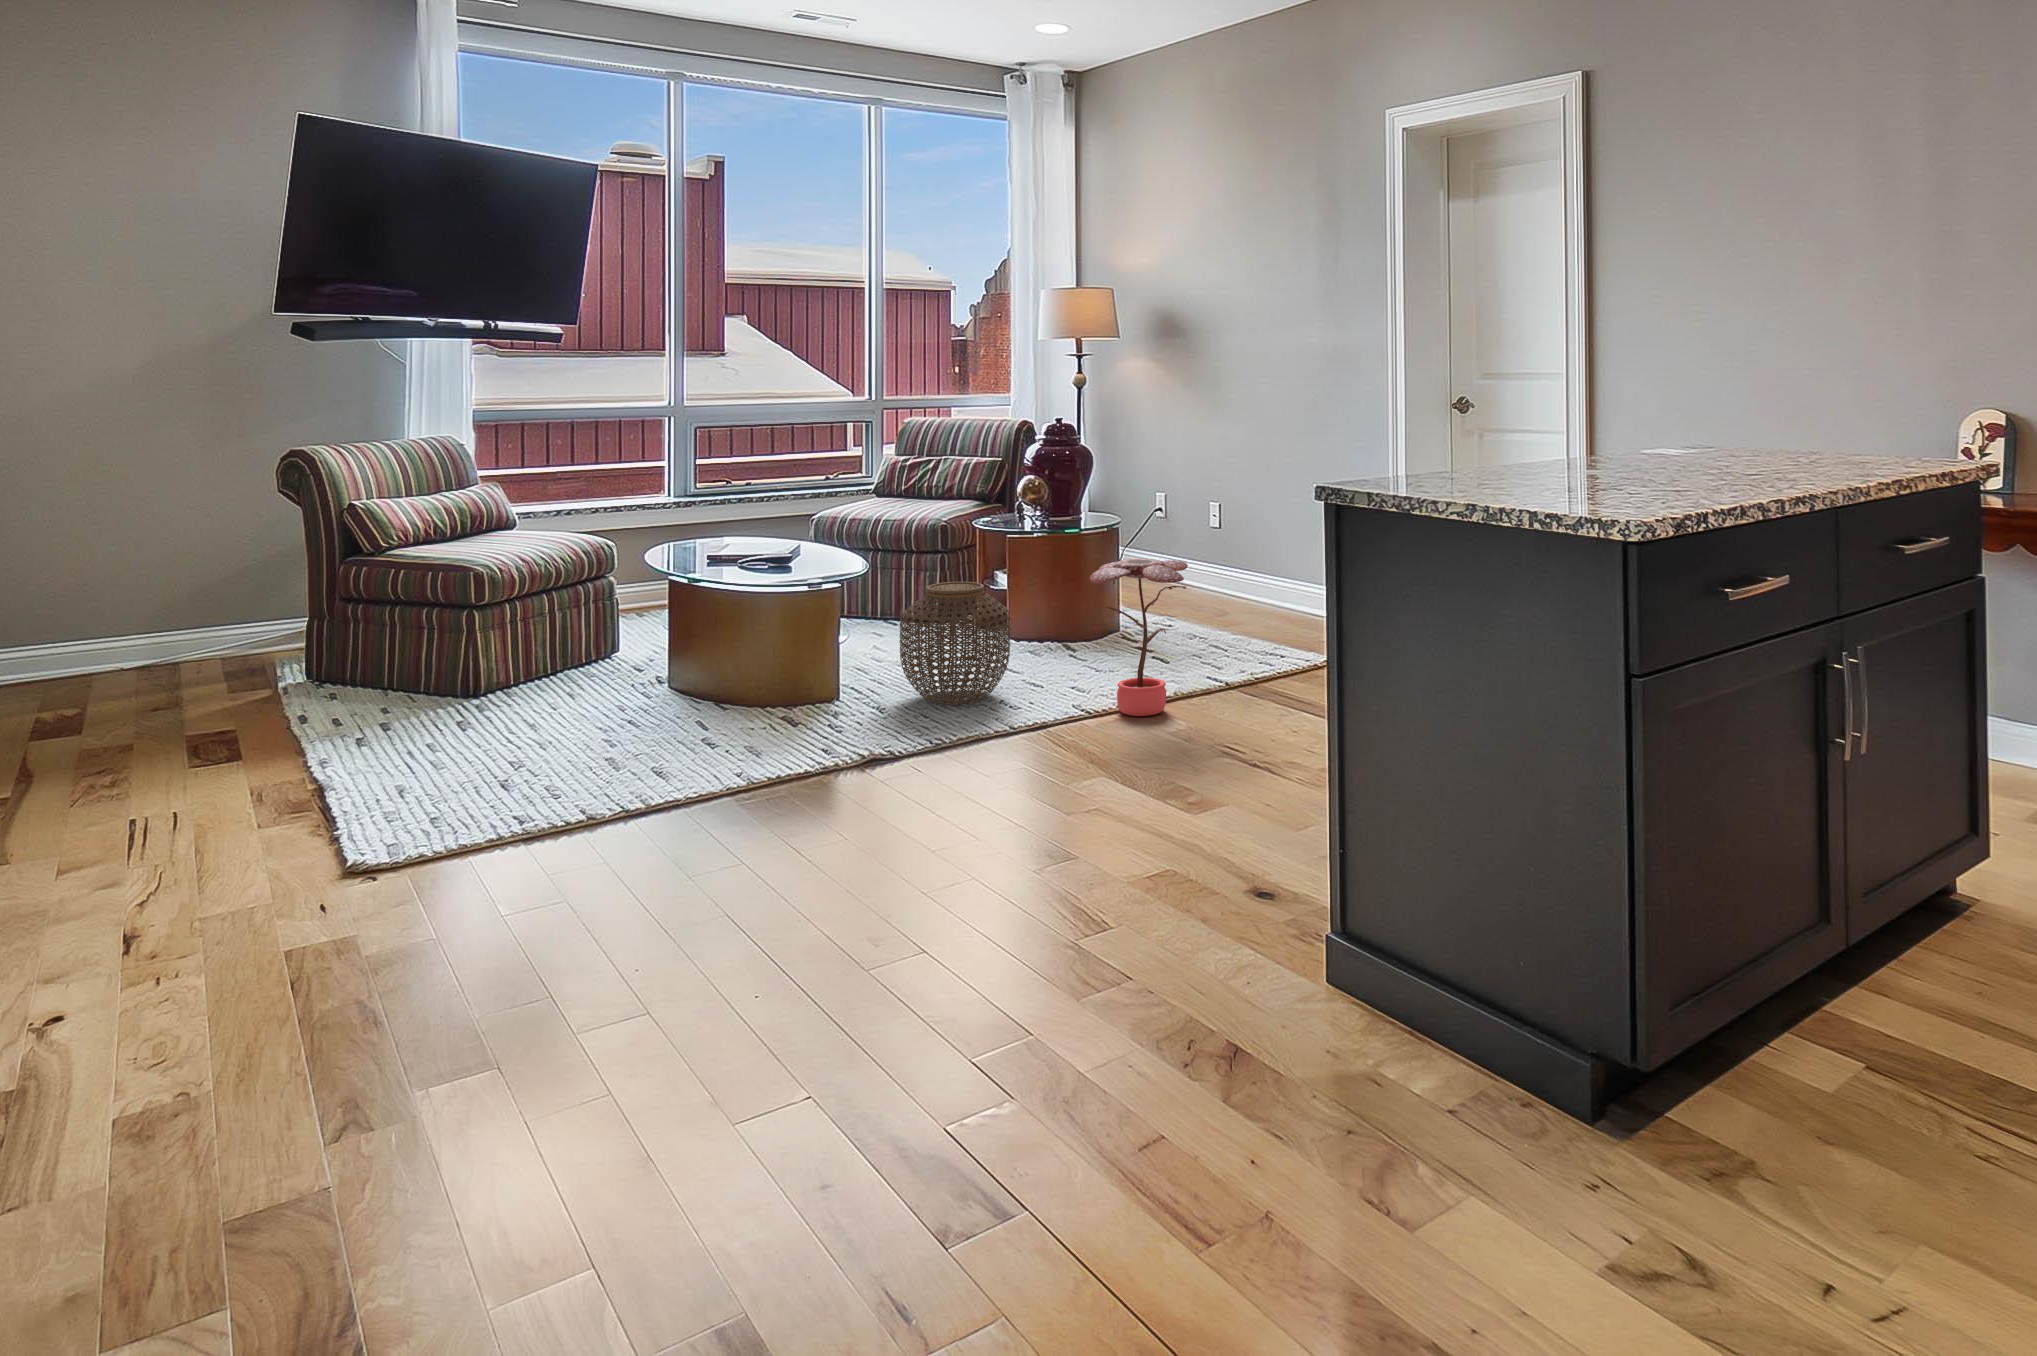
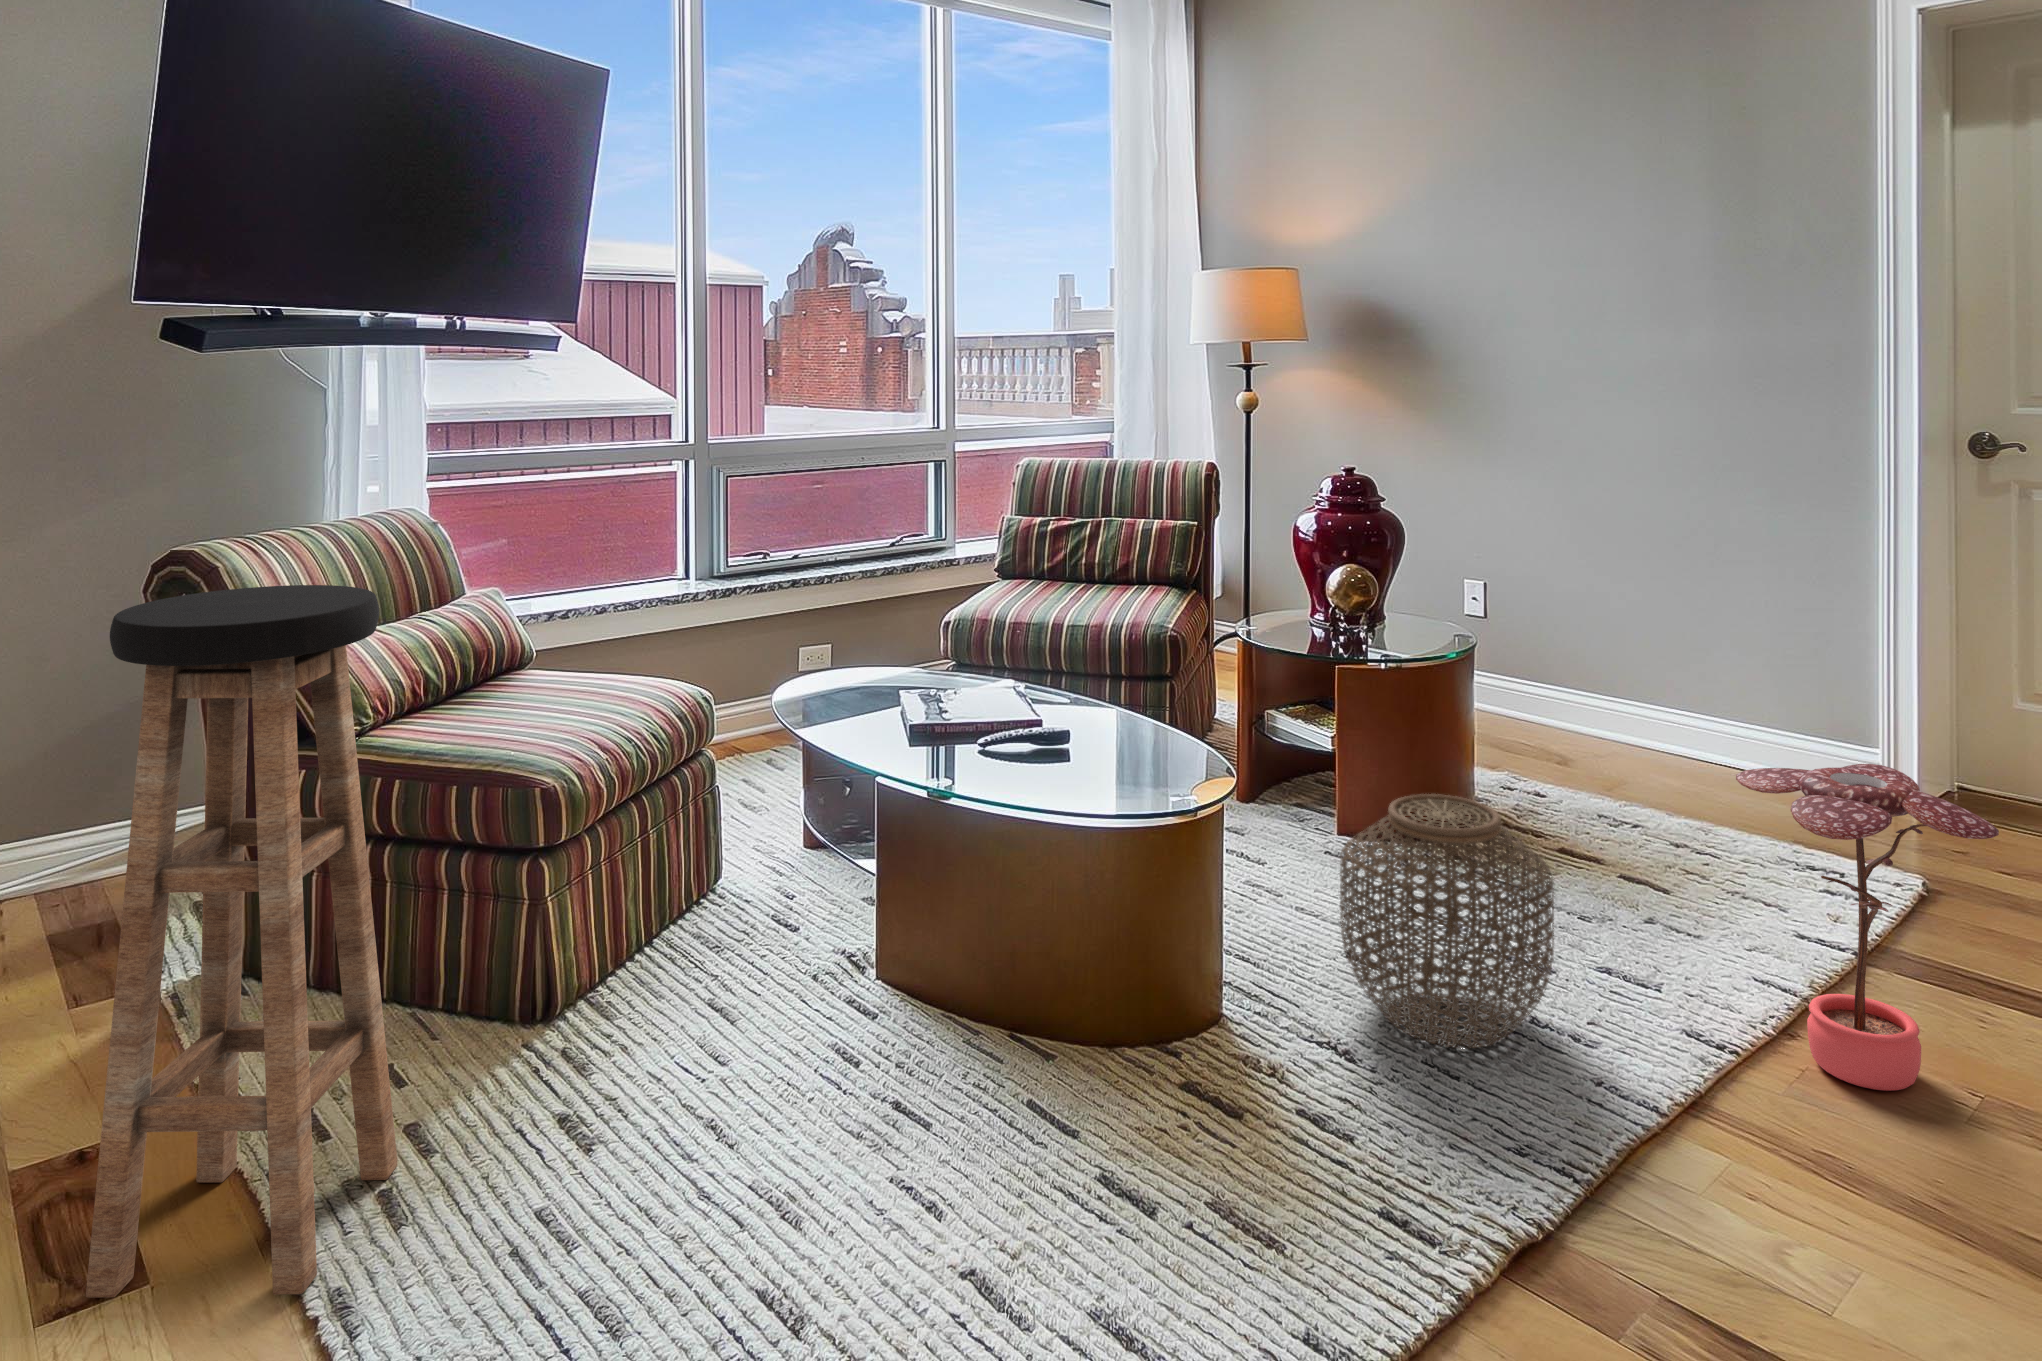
bar stool: none [226,452,381,758] -> present [86,585,398,1298]

